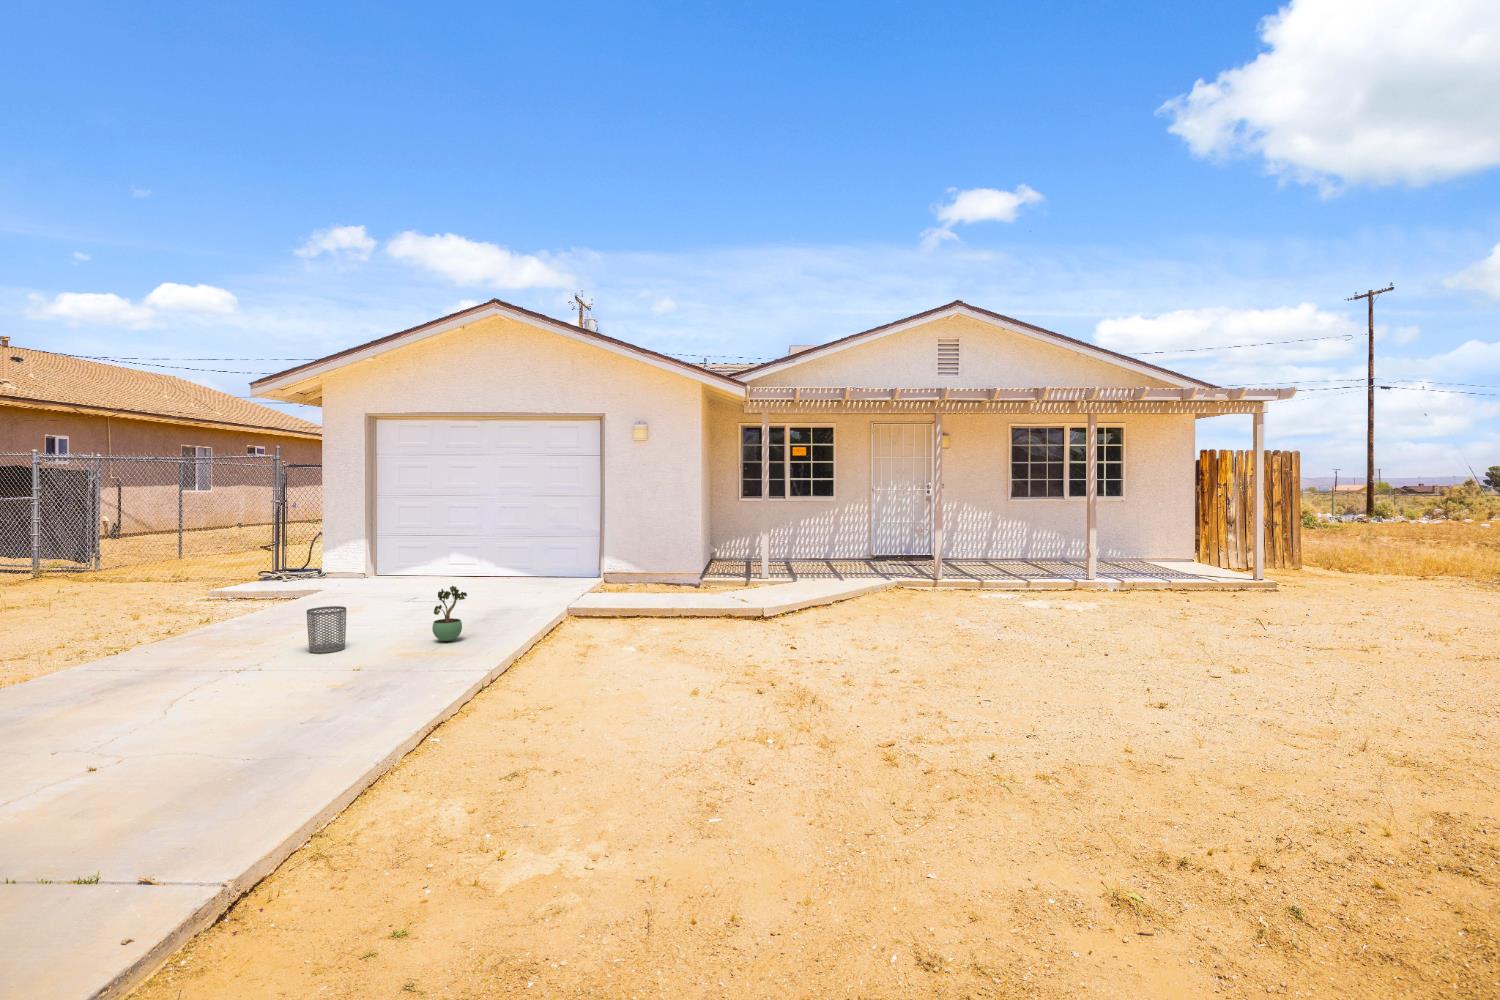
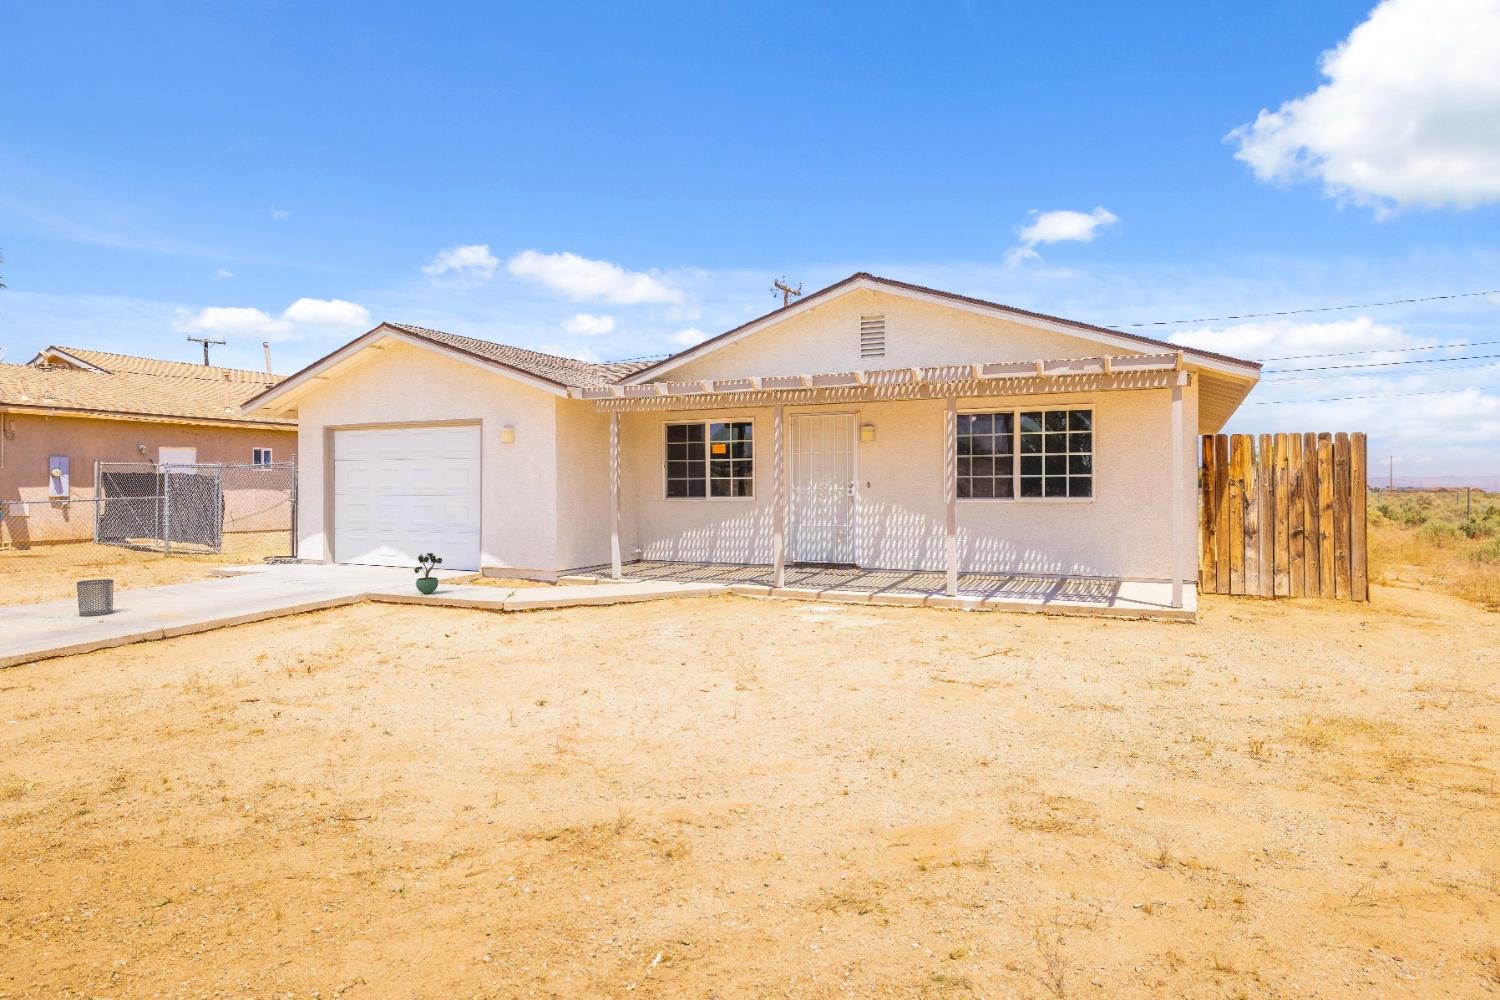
potted plant: present [432,586,467,641] -> present [414,553,442,594]

